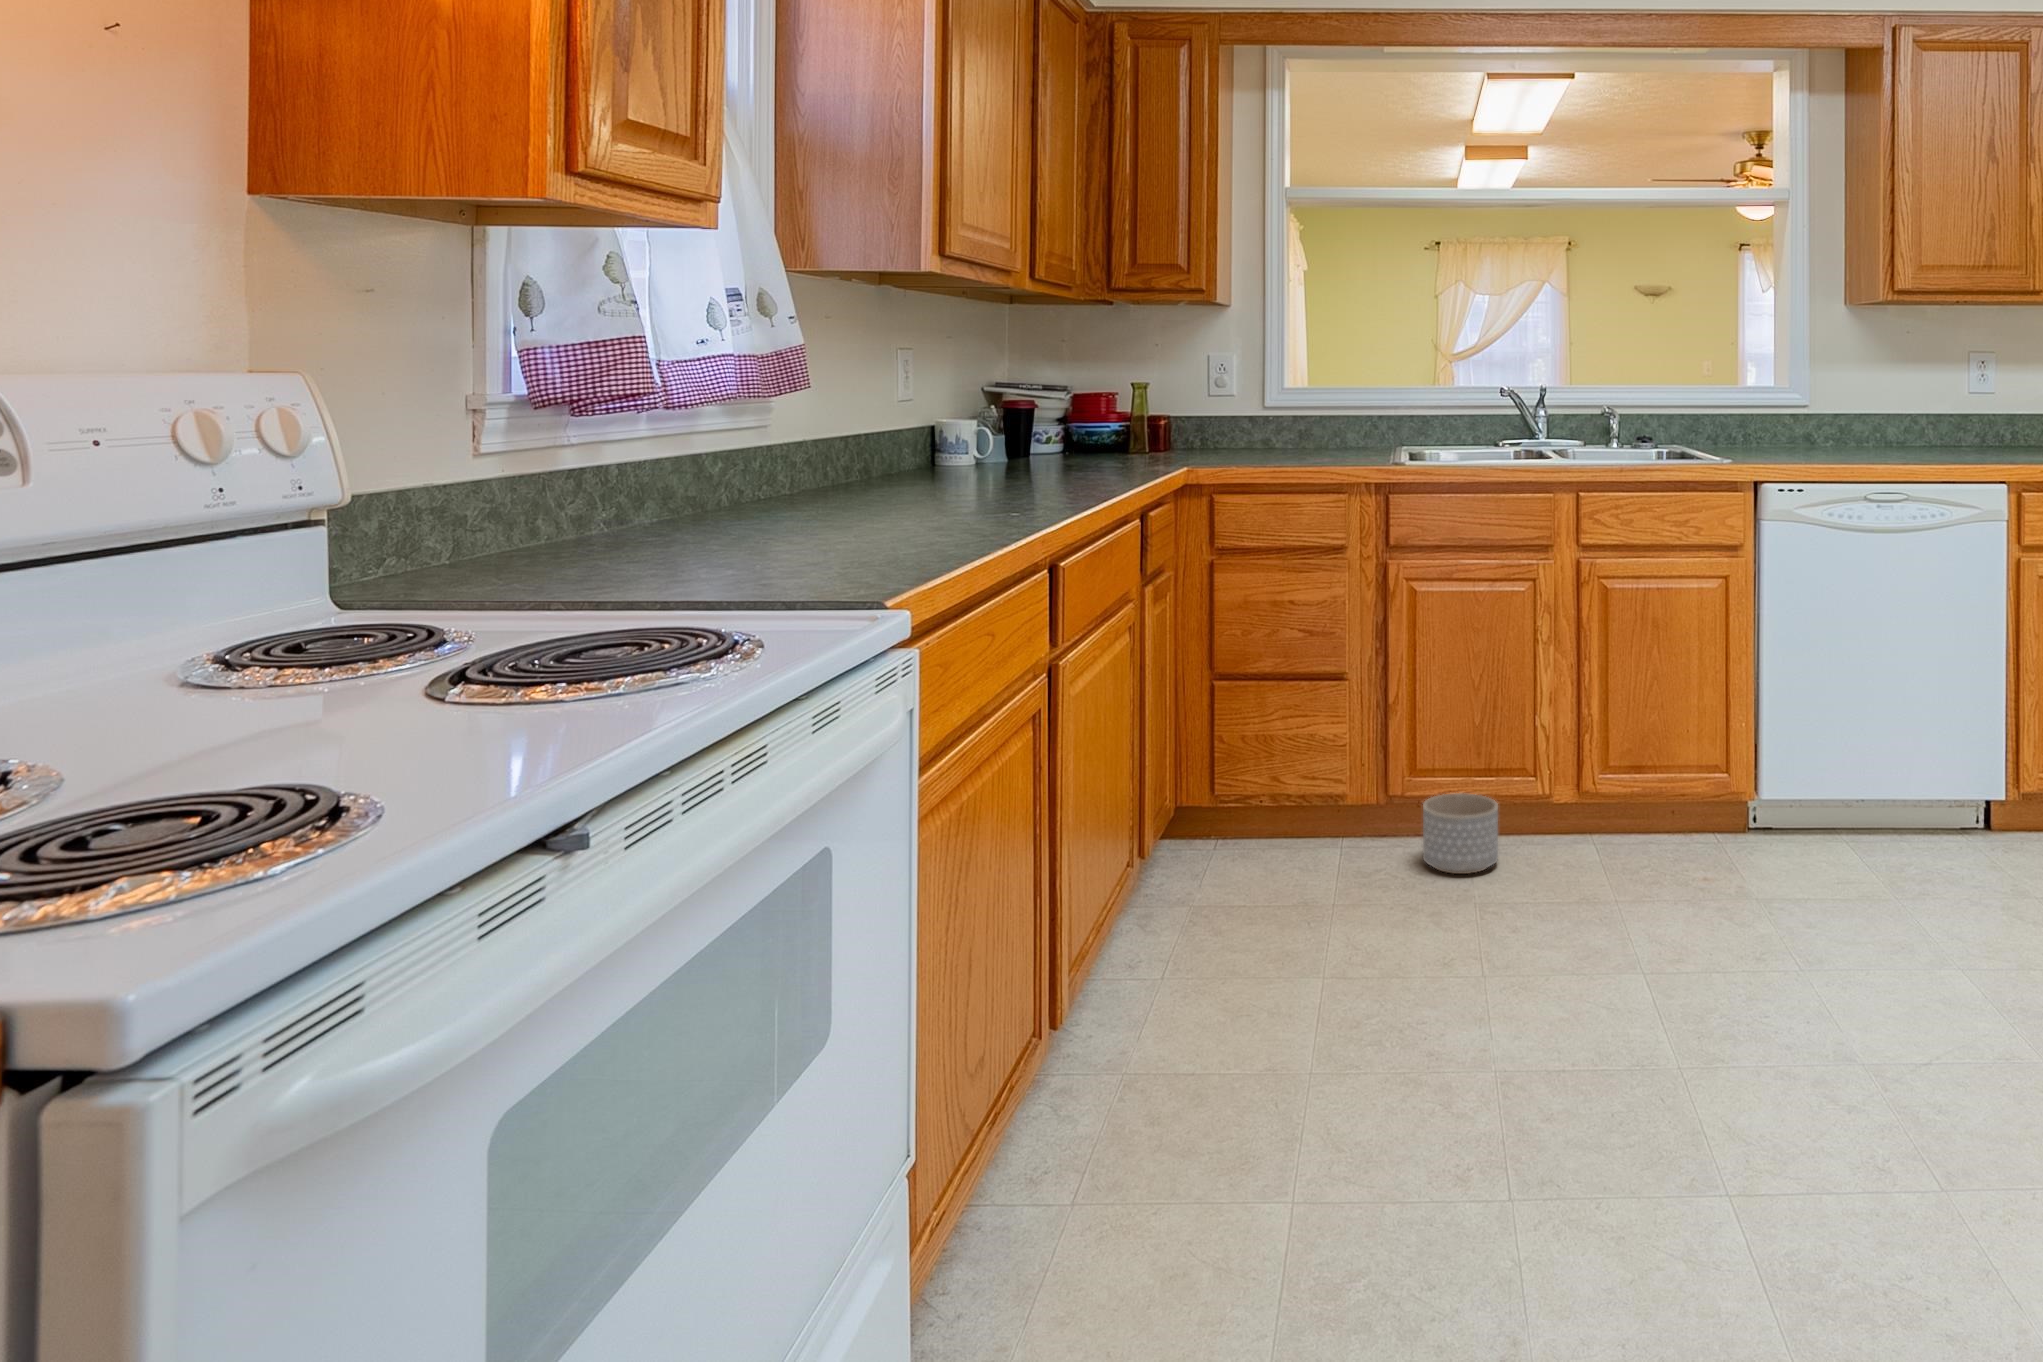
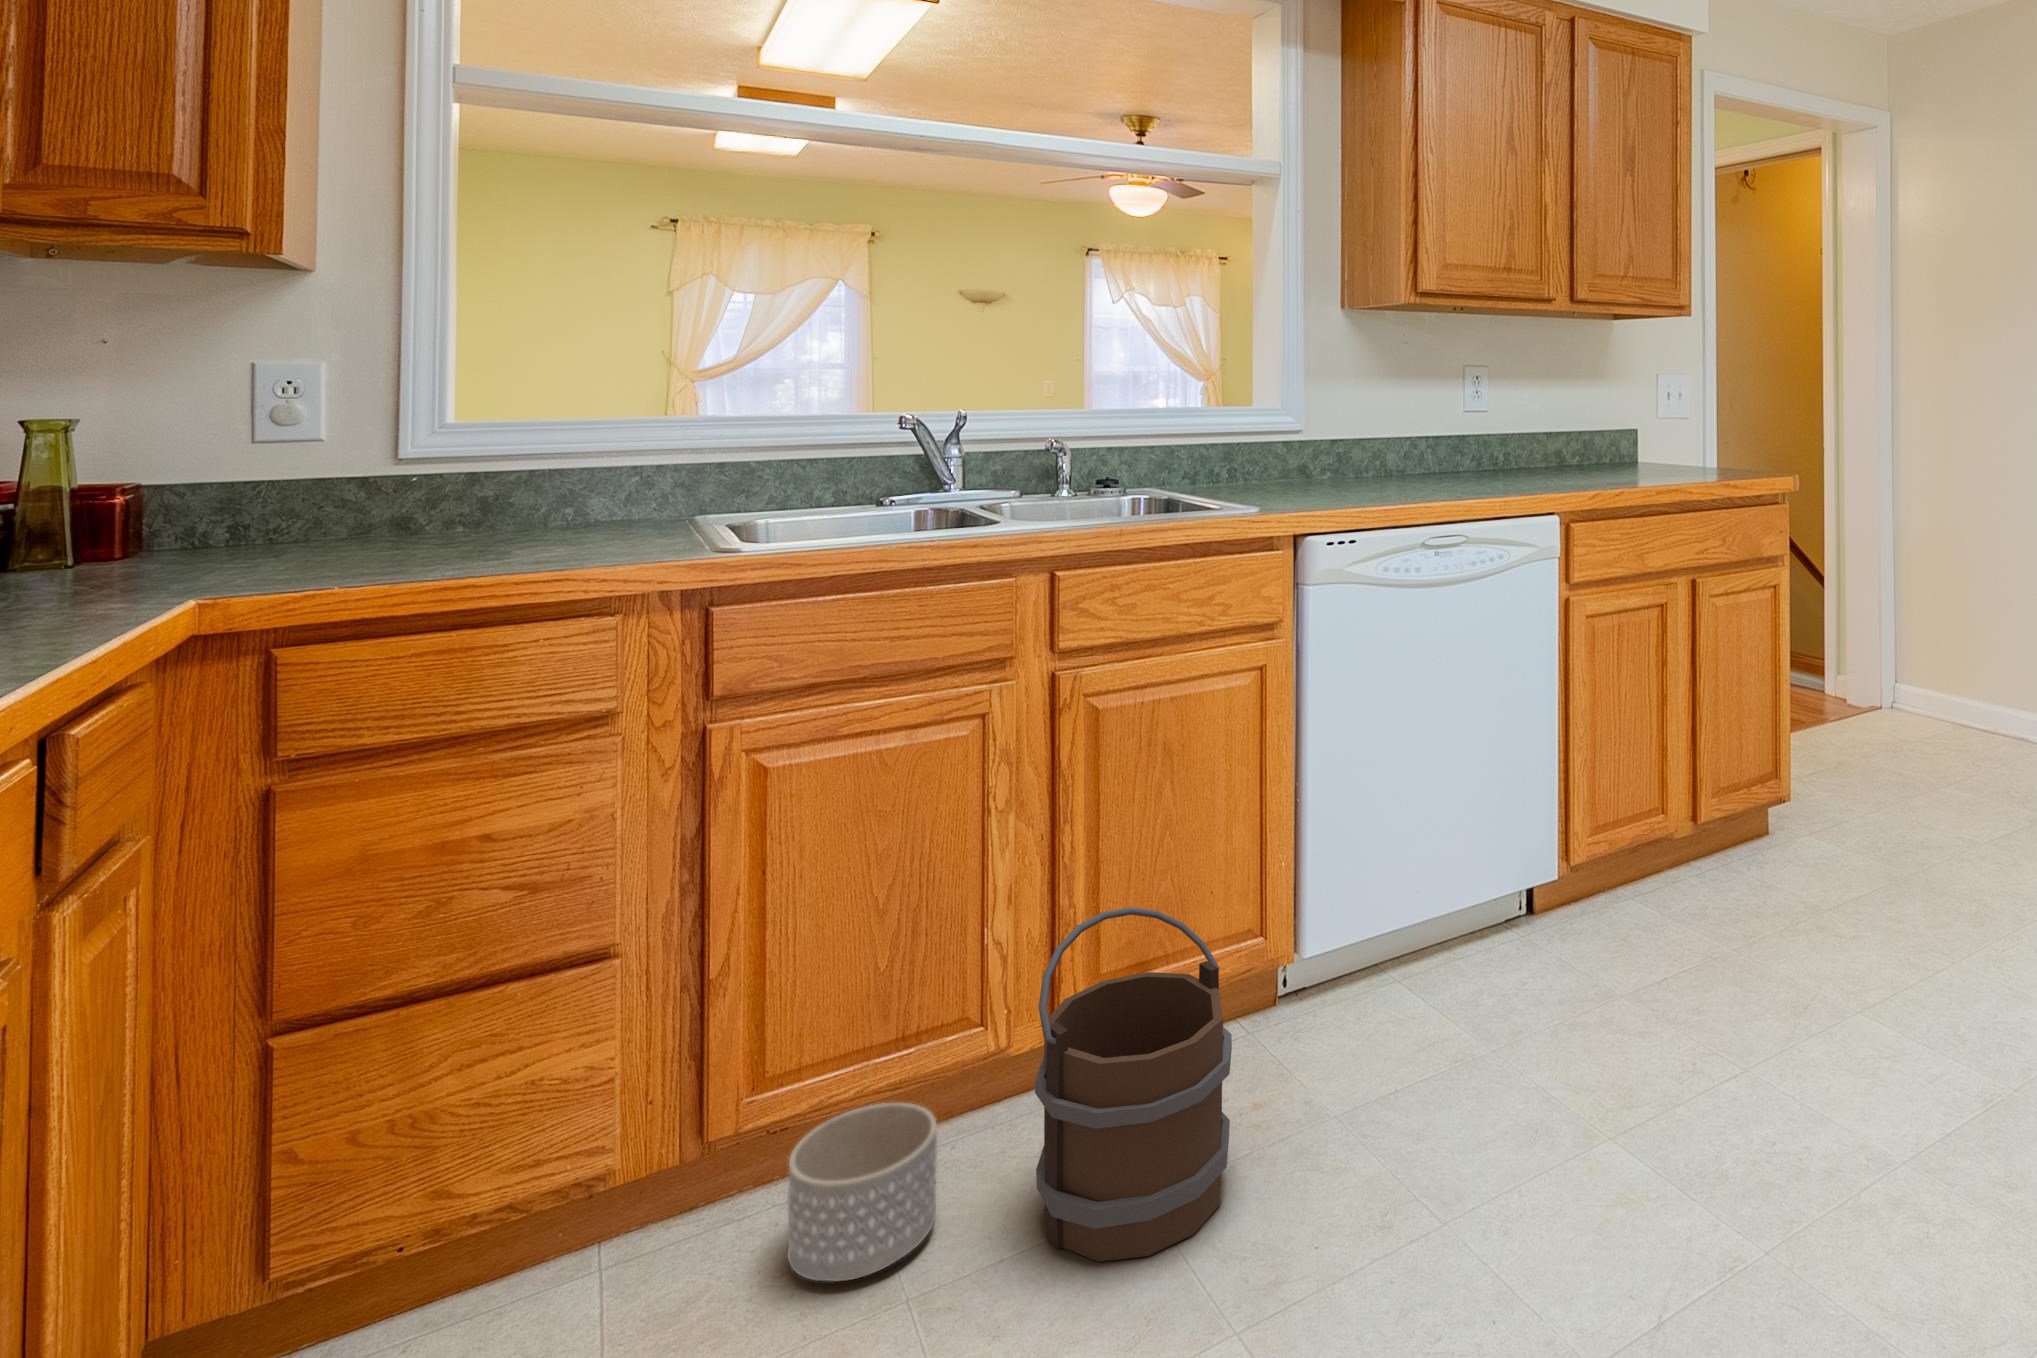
bucket: none [1547,706,1669,906] -> present [1035,907,1232,1262]

